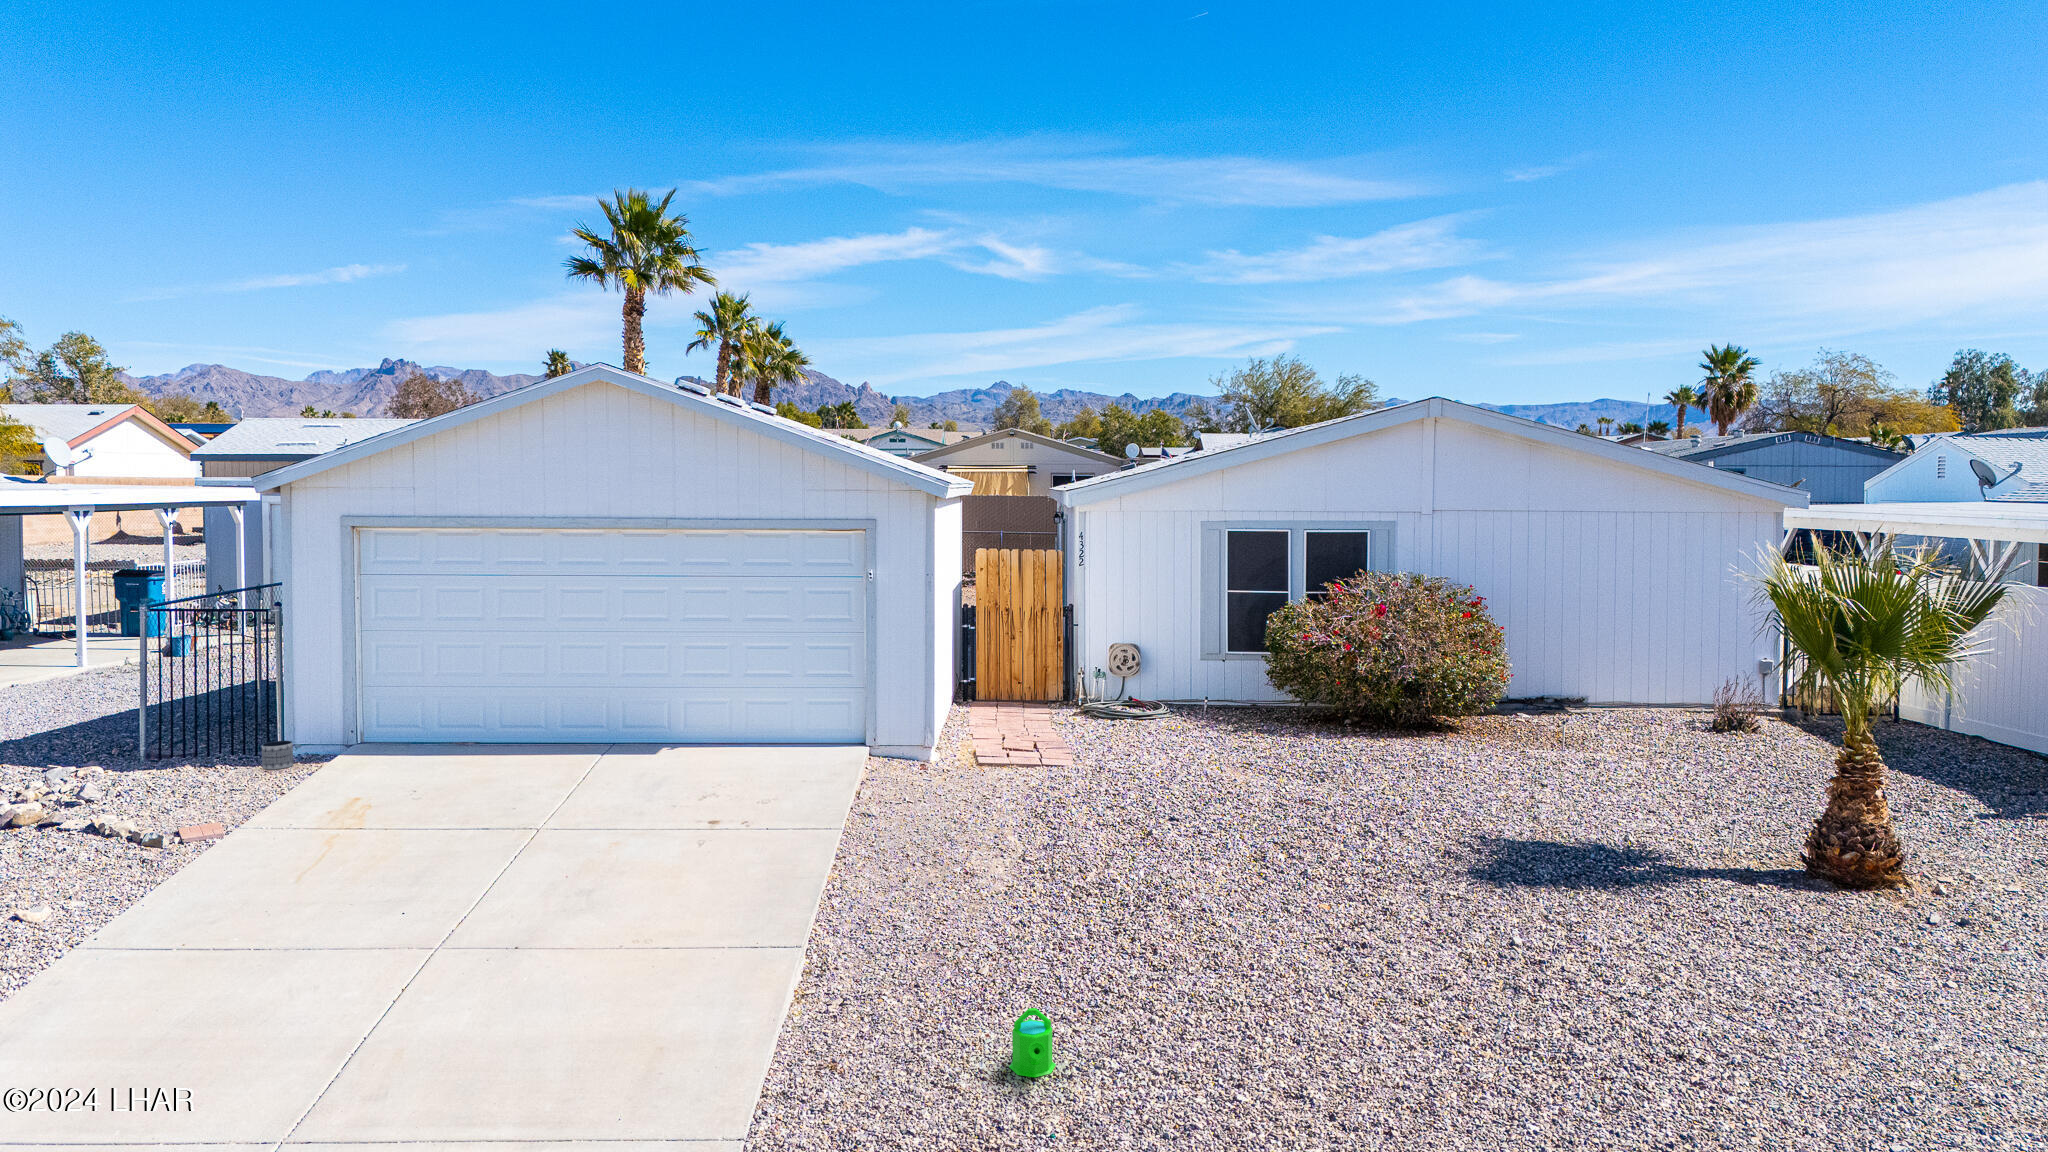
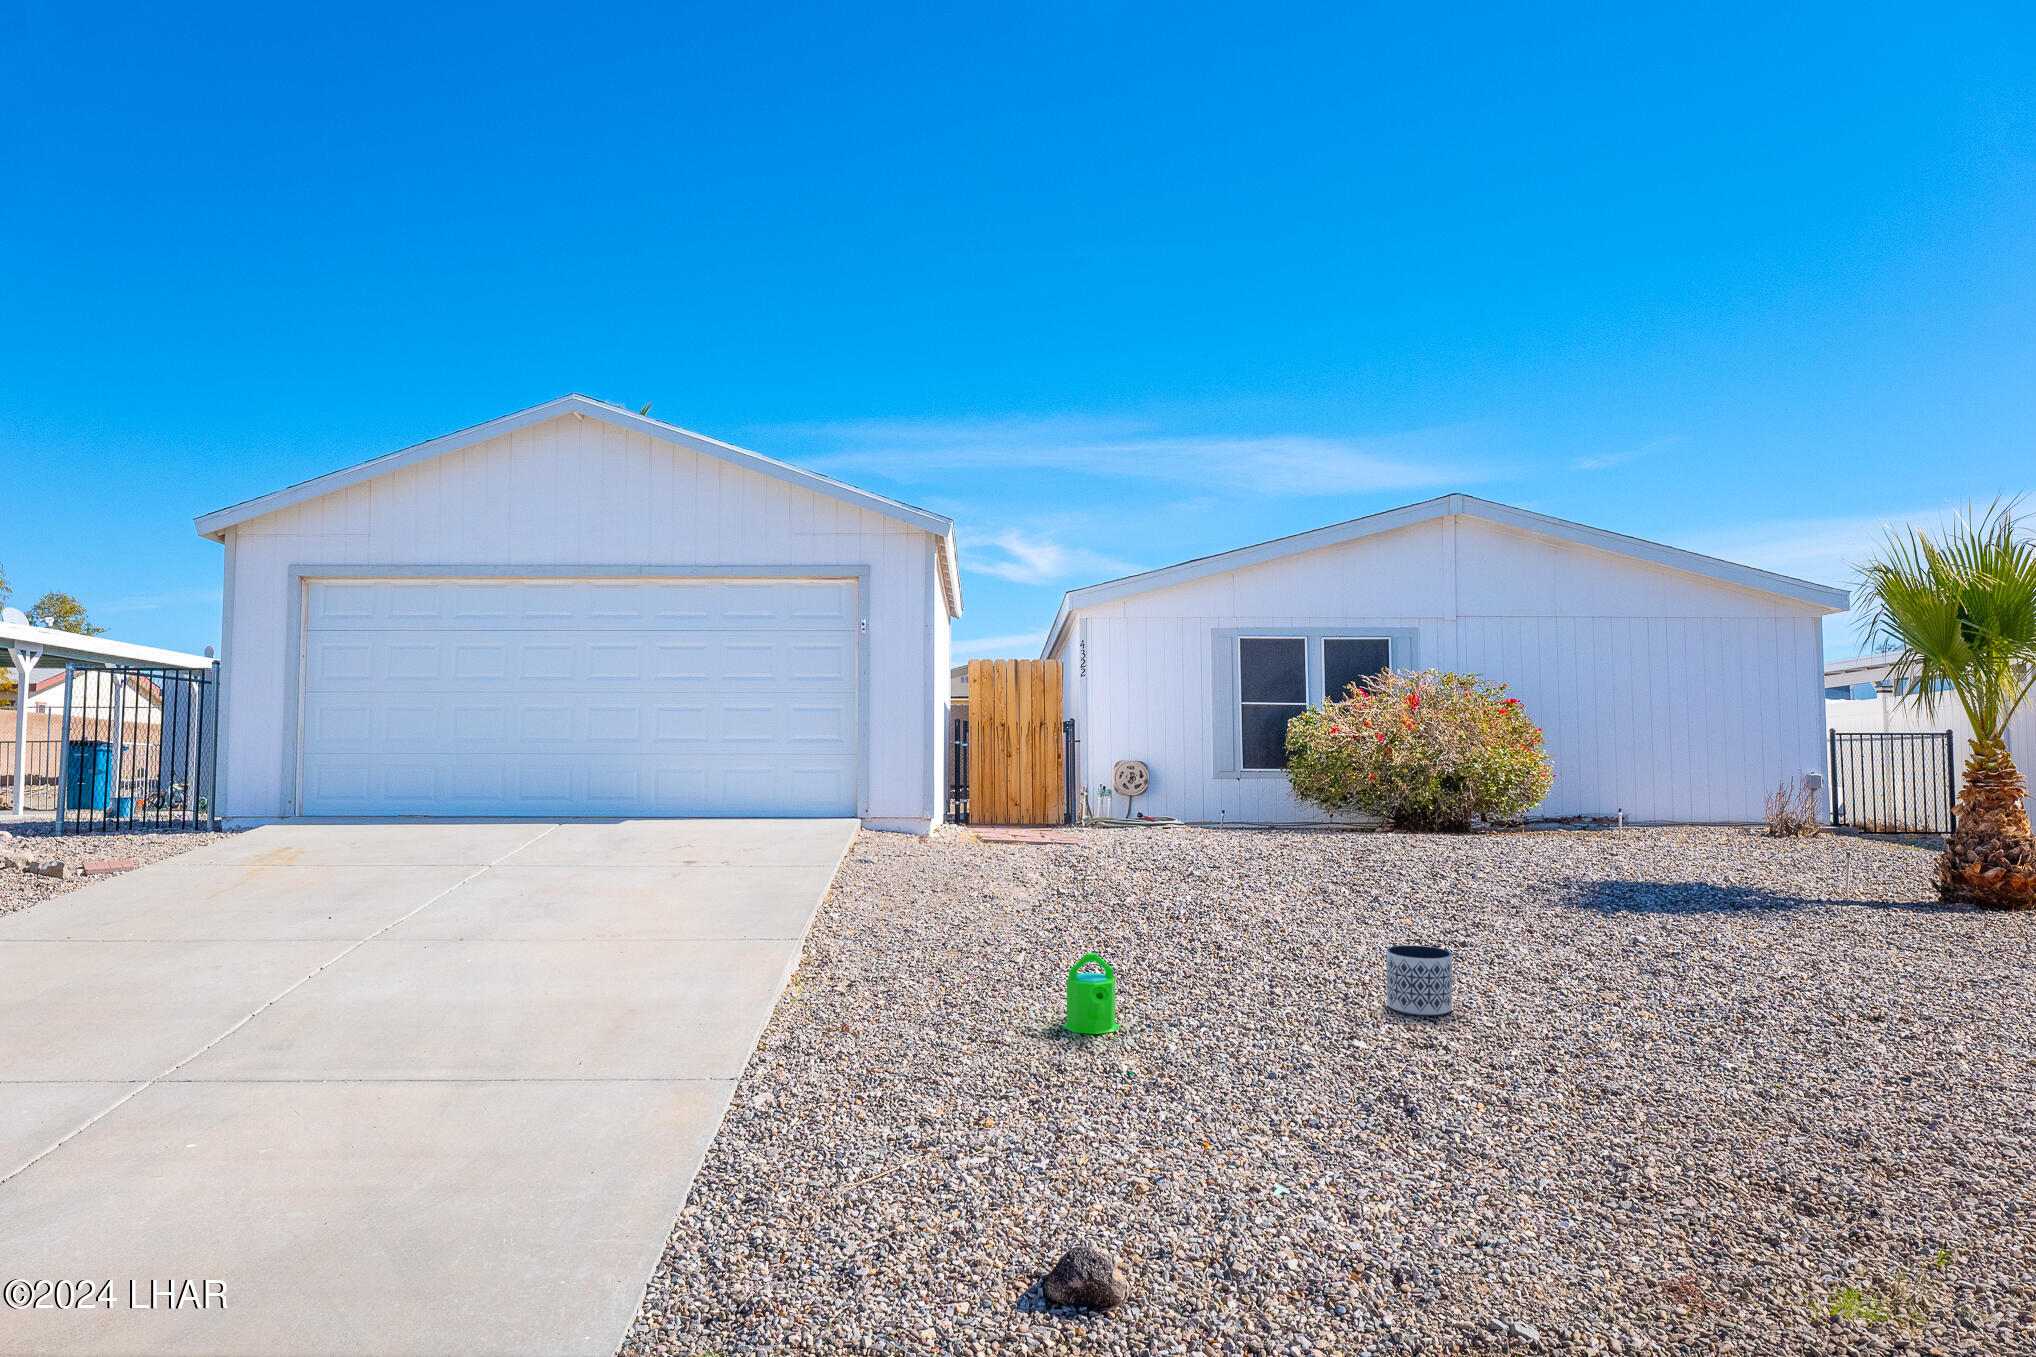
planter: present [262,741,293,770] -> present [1387,945,1452,1015]

